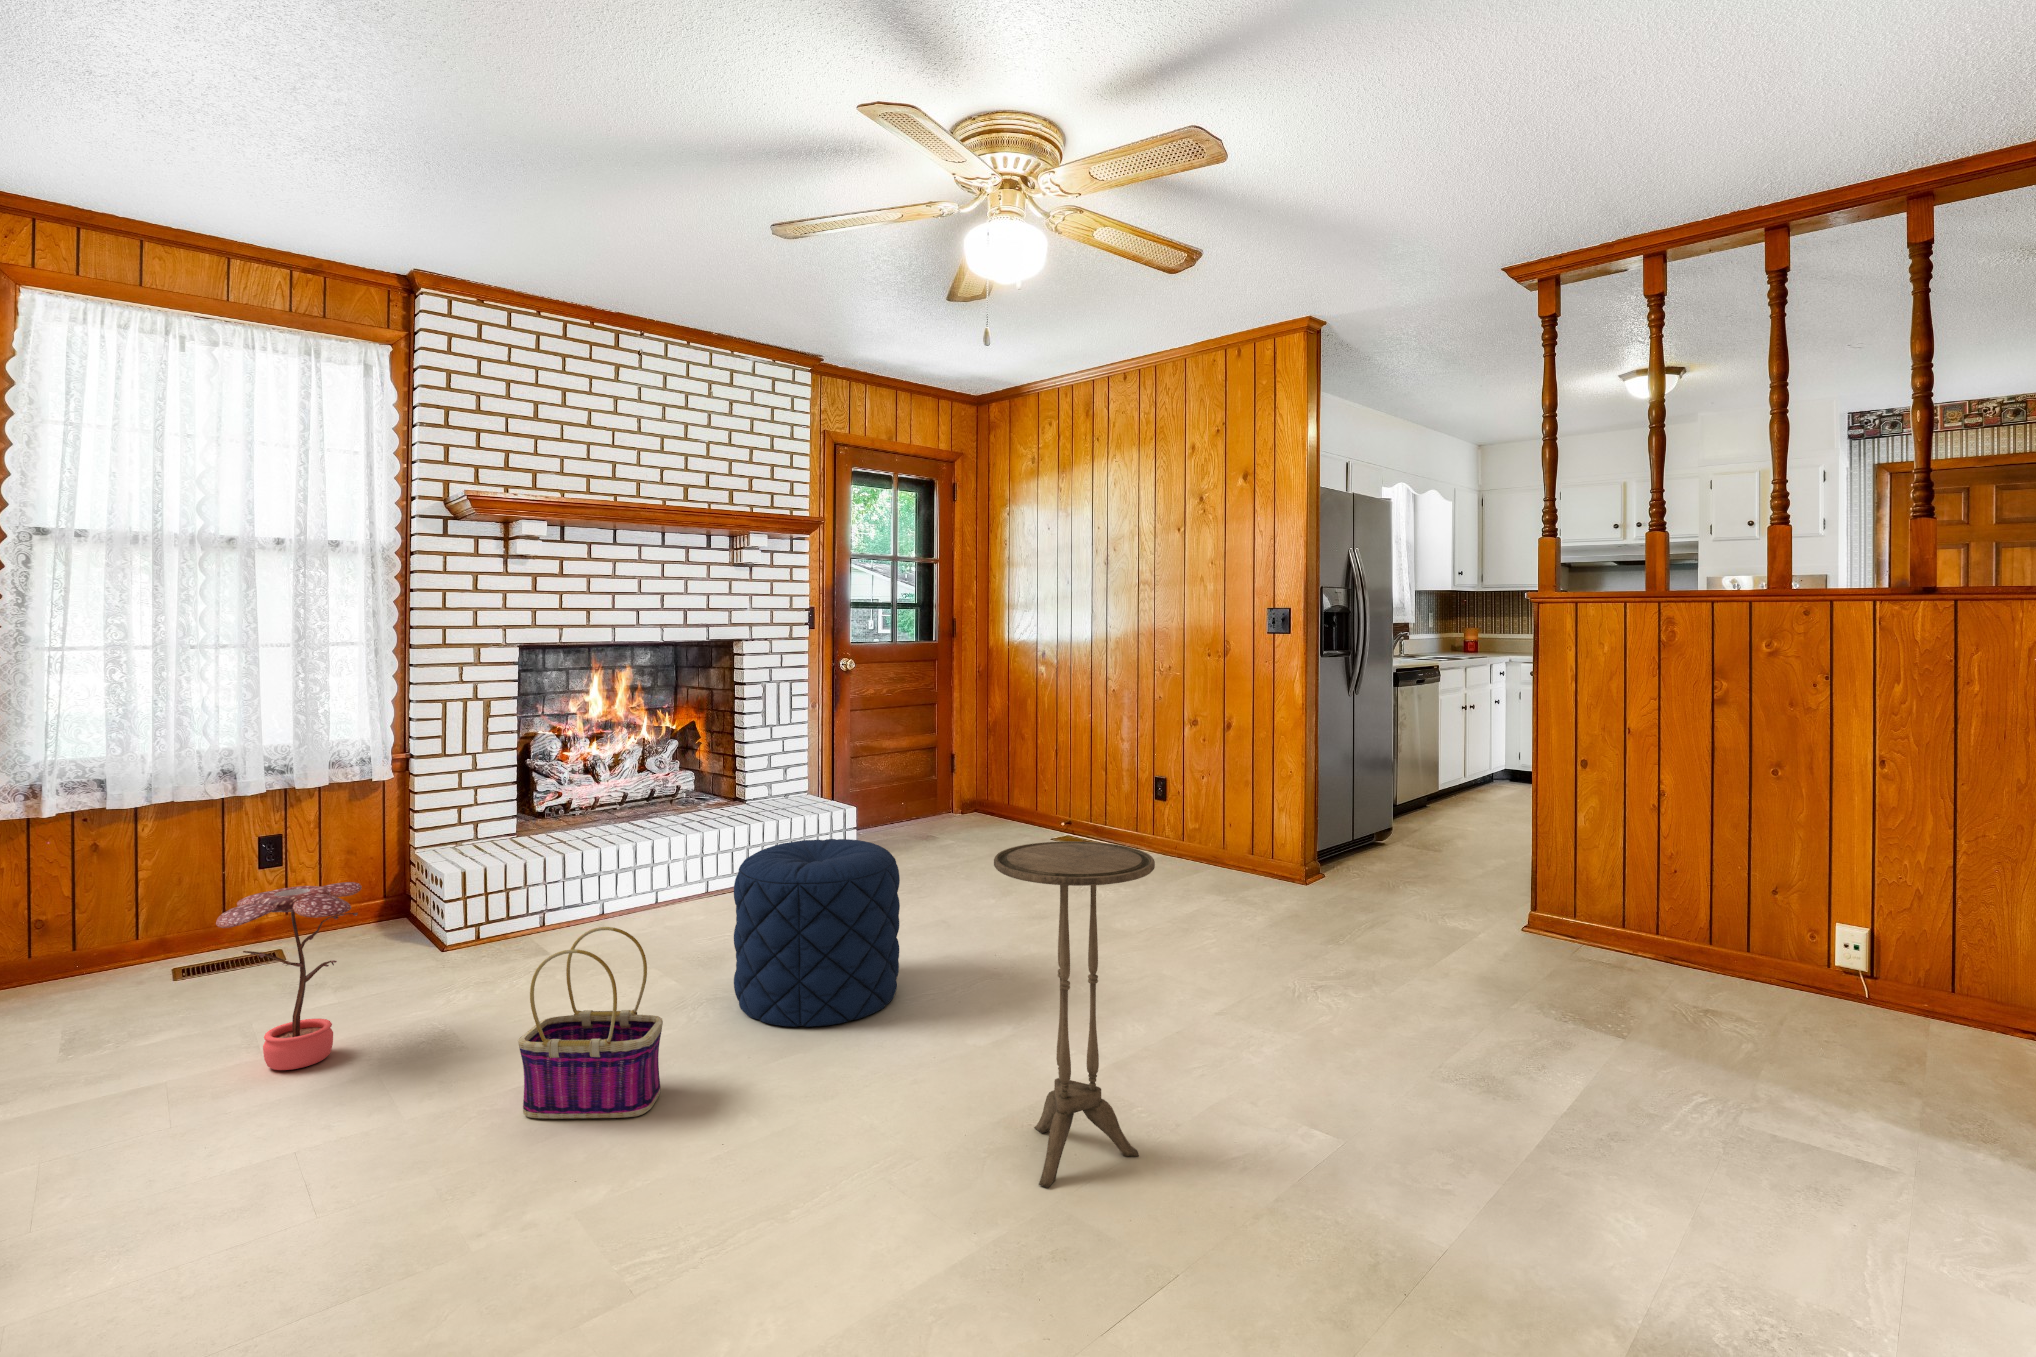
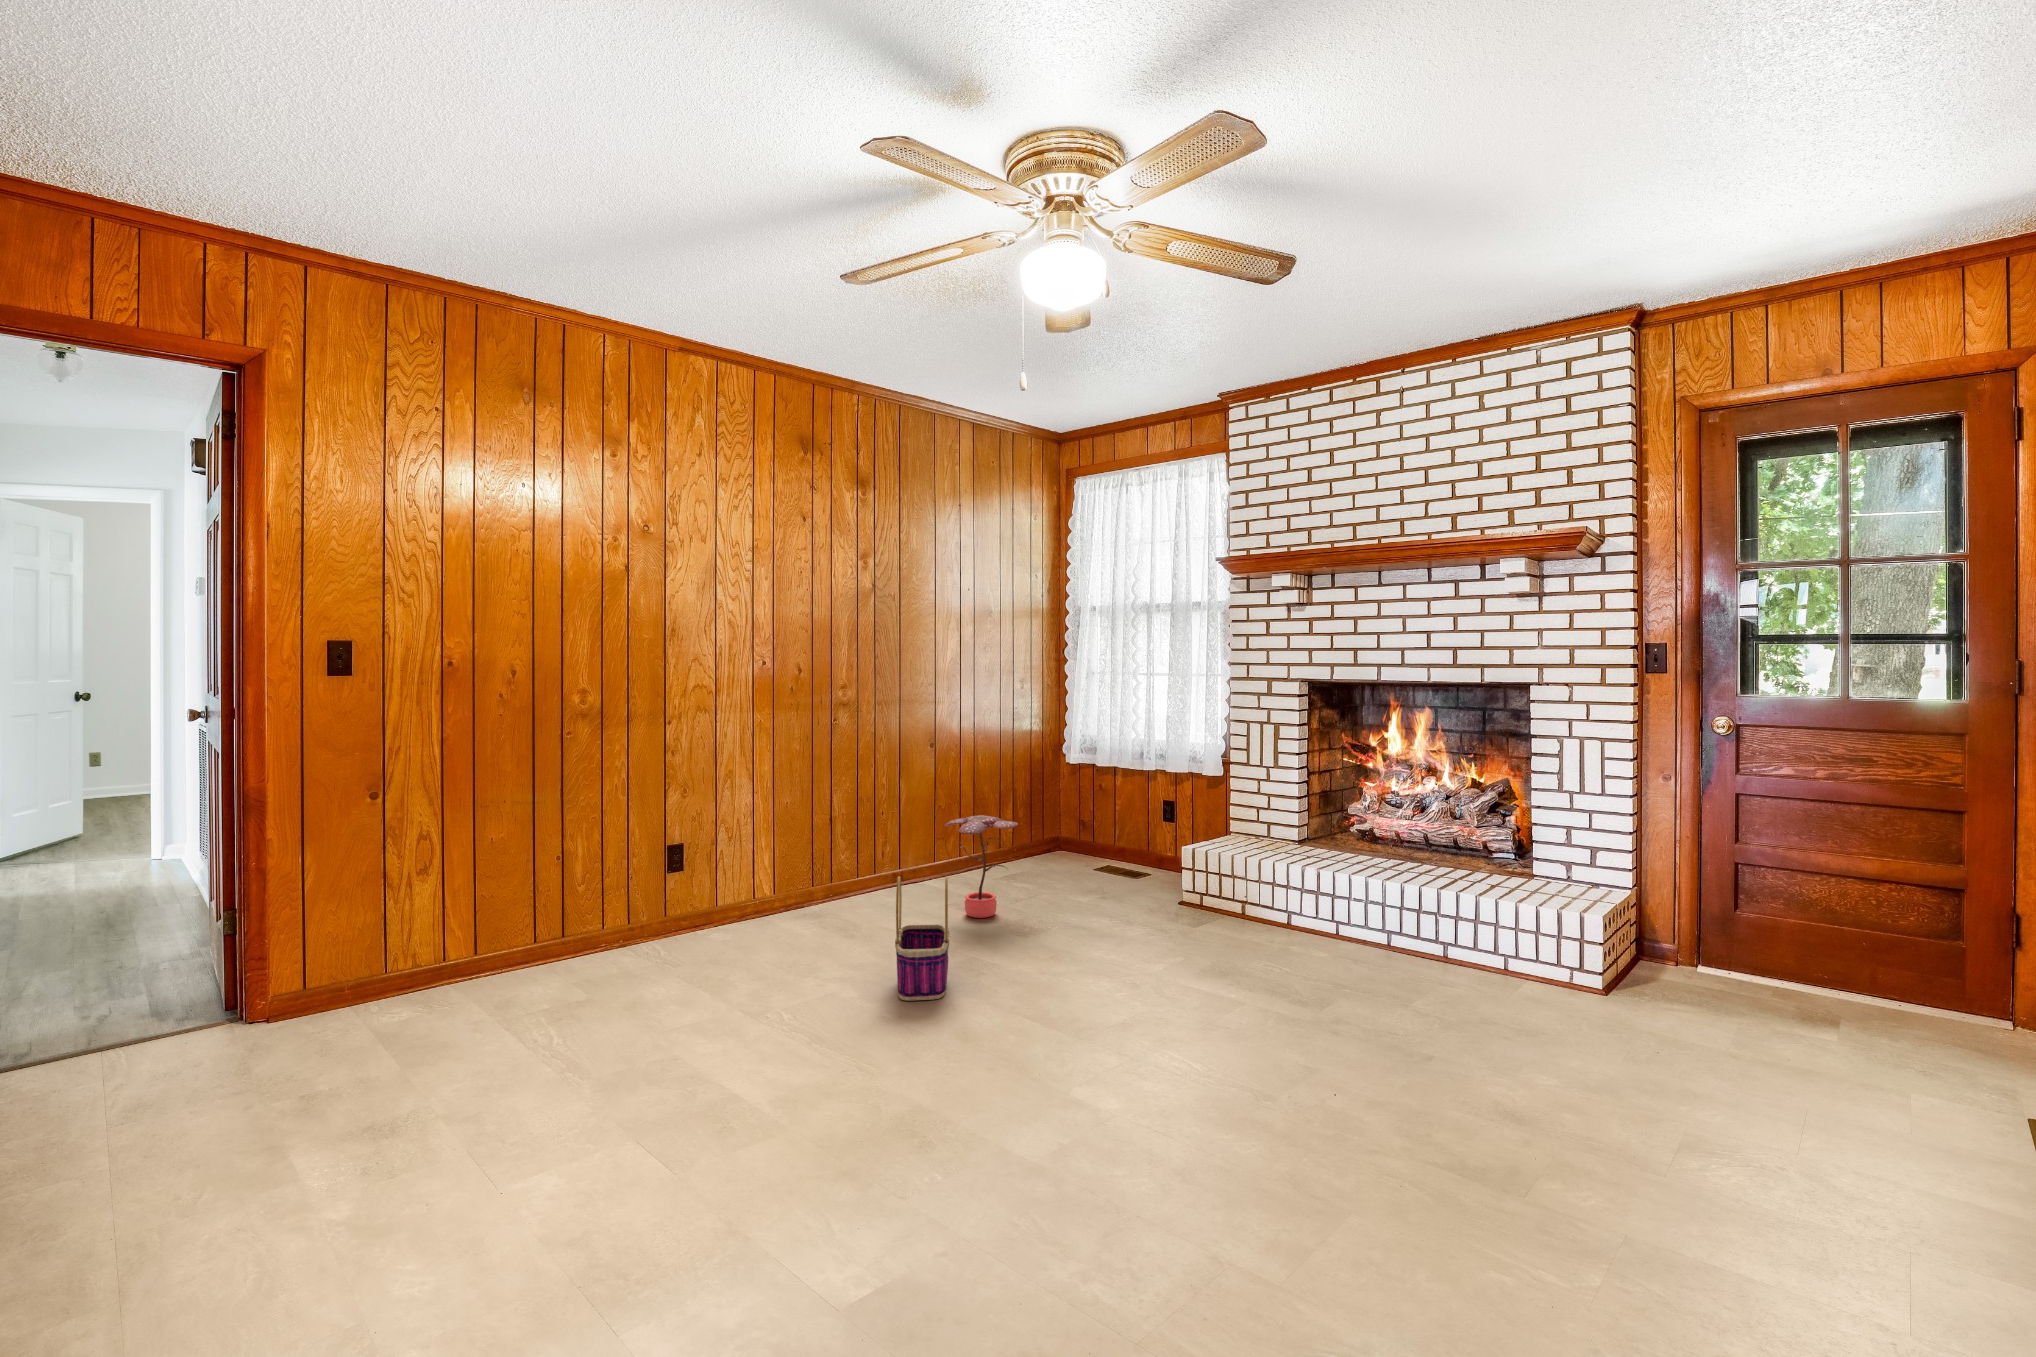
pouf: present [734,839,900,1027] -> none [1045,877,1196,1057]
side table: present [994,841,1155,1188] -> none [725,878,873,1199]

